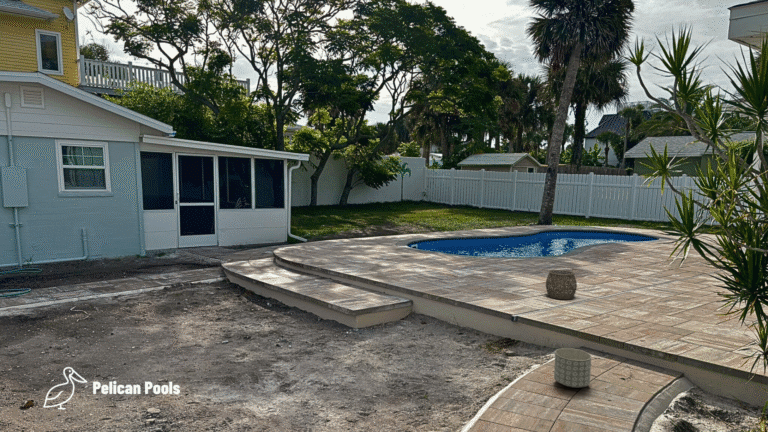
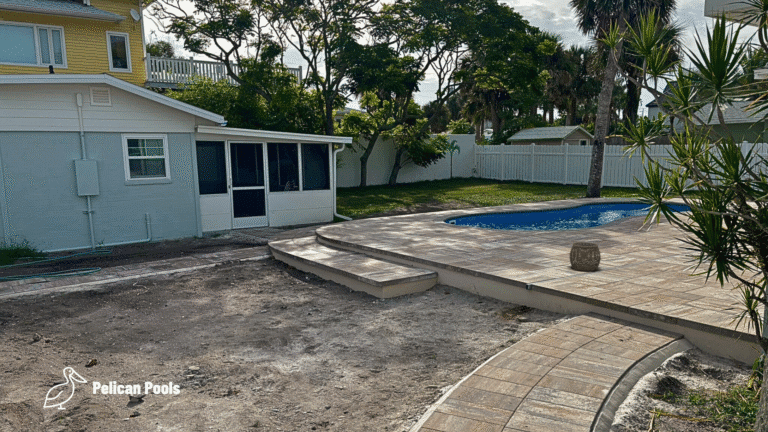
planter: present [554,348,591,388] -> none [553,313,588,350]

